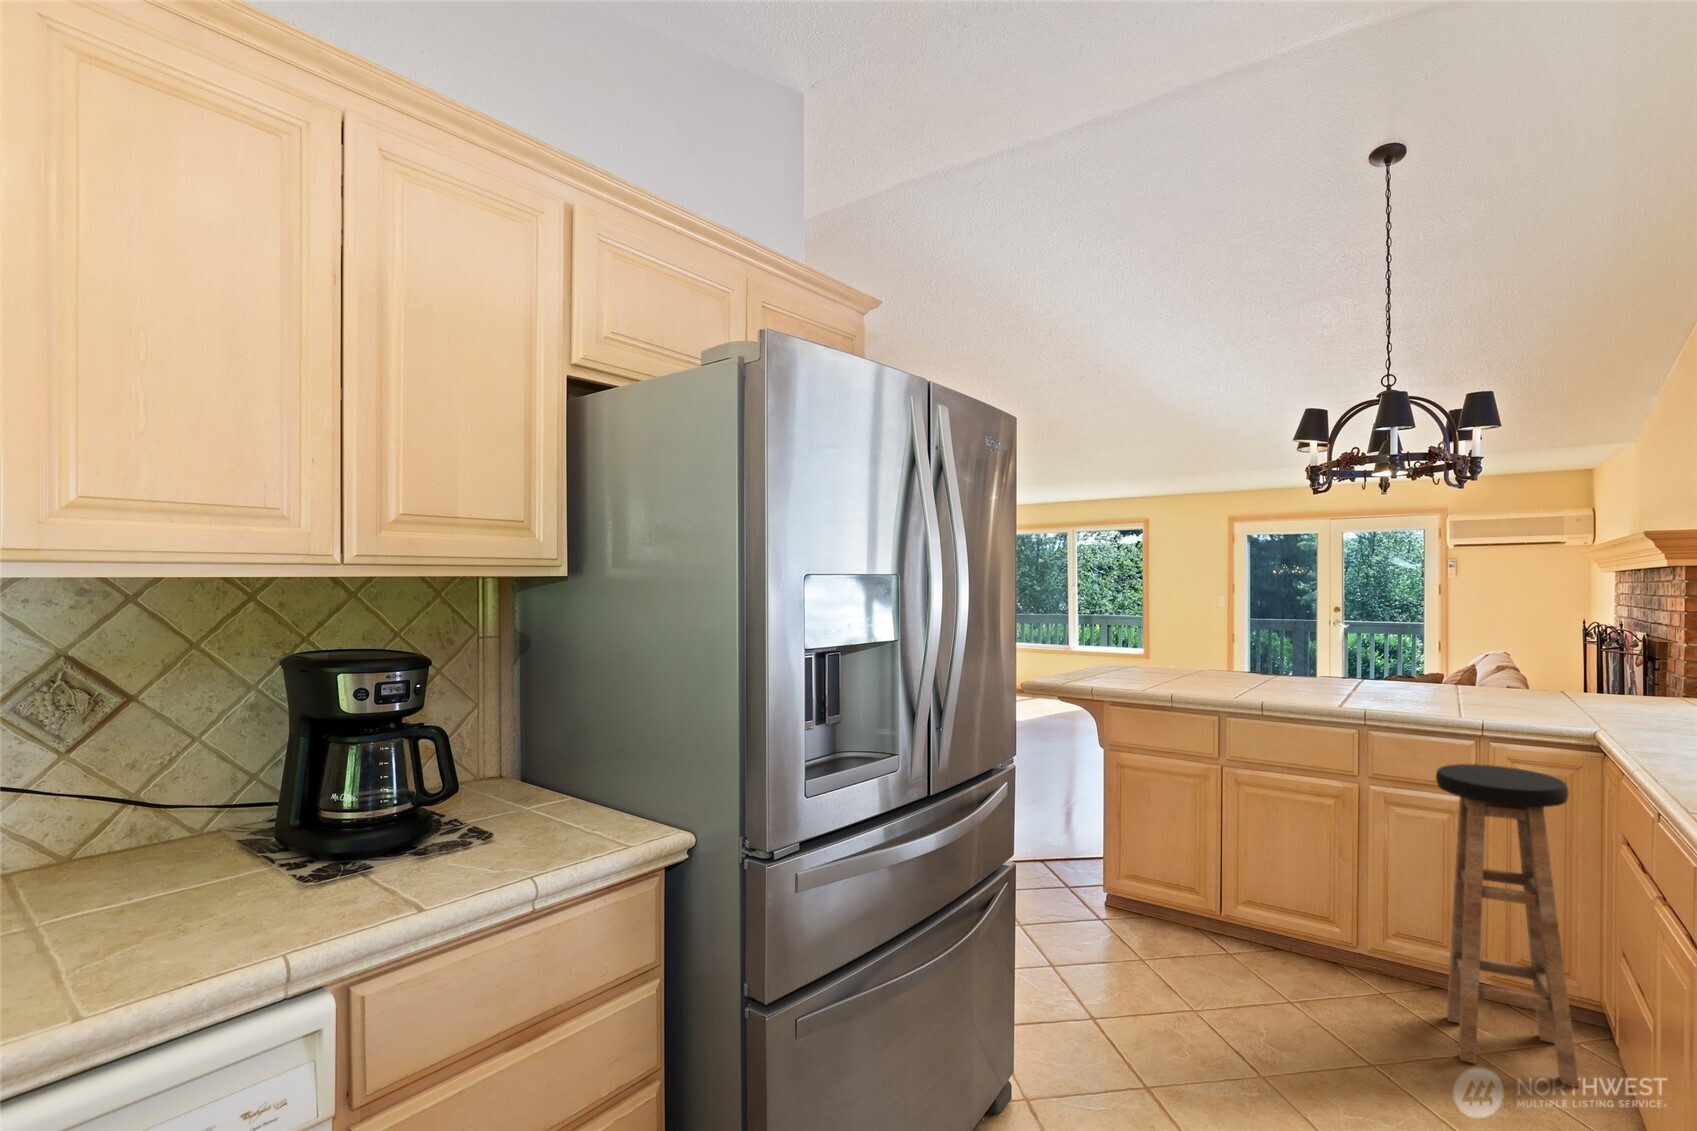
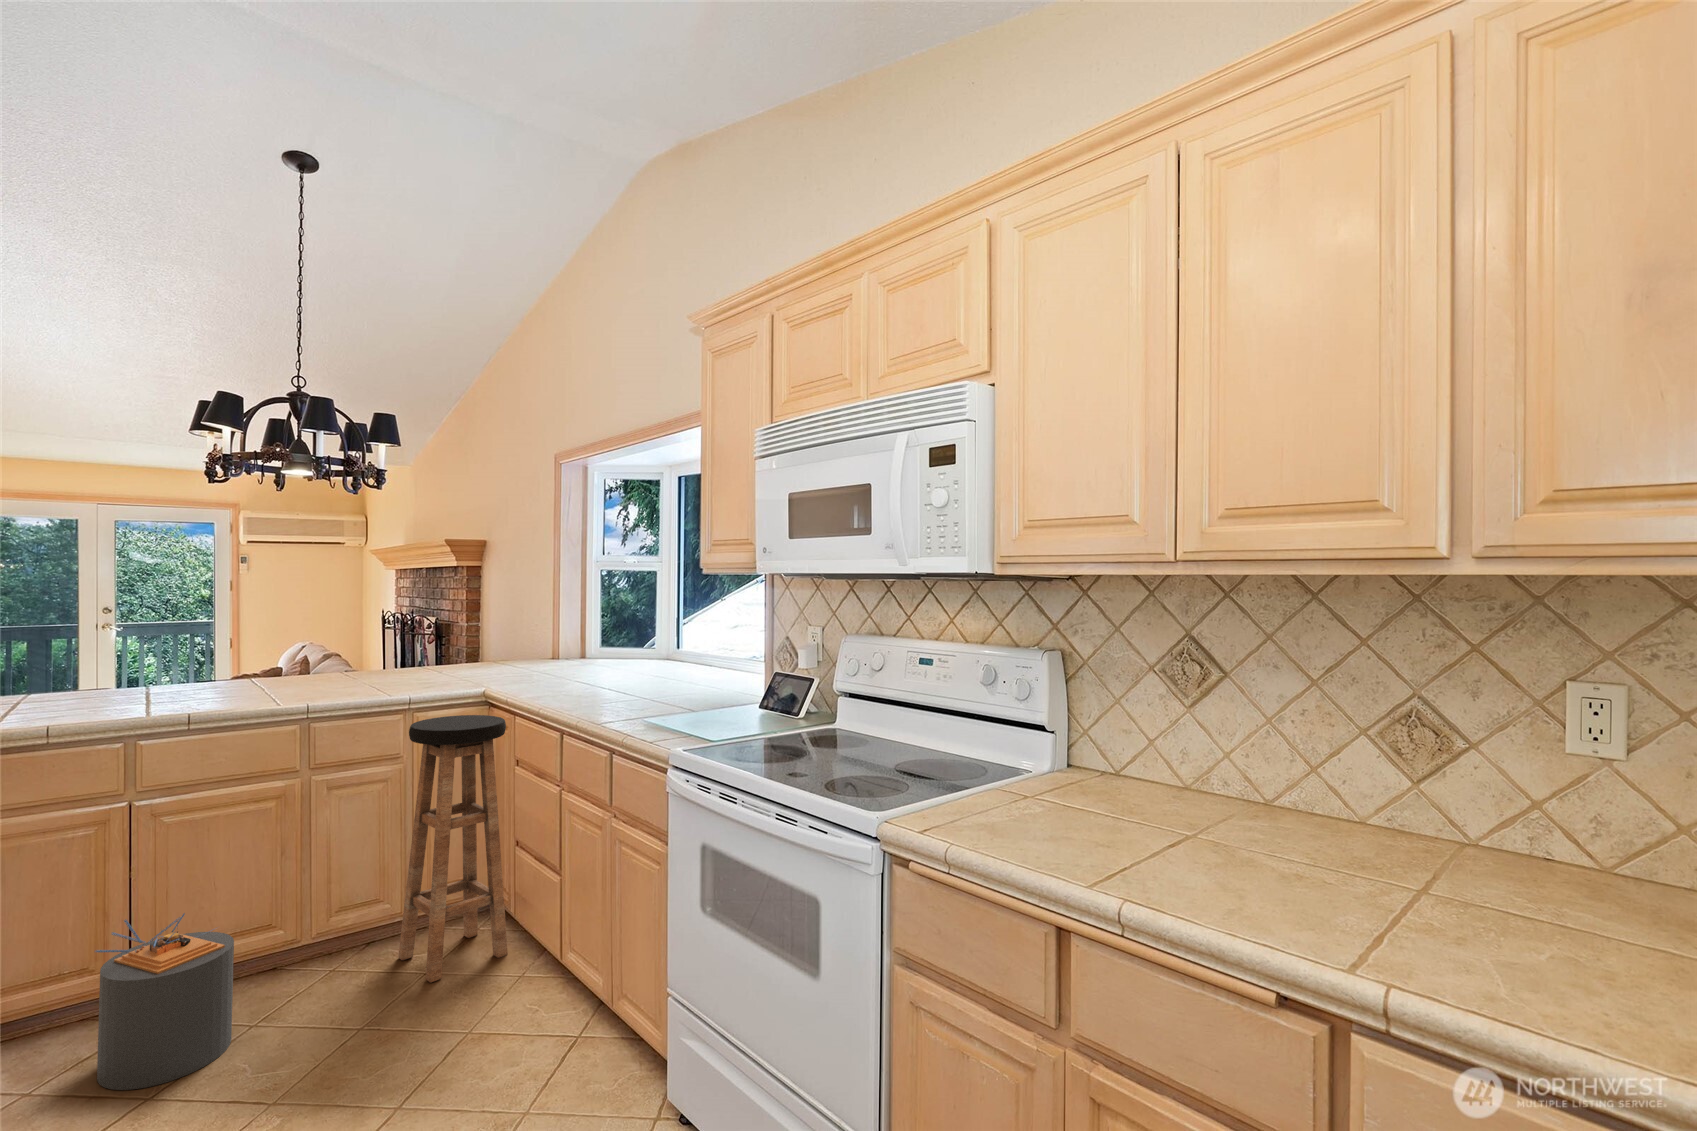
trash can: none [1171,863,1270,1010] -> present [96,913,234,1090]

